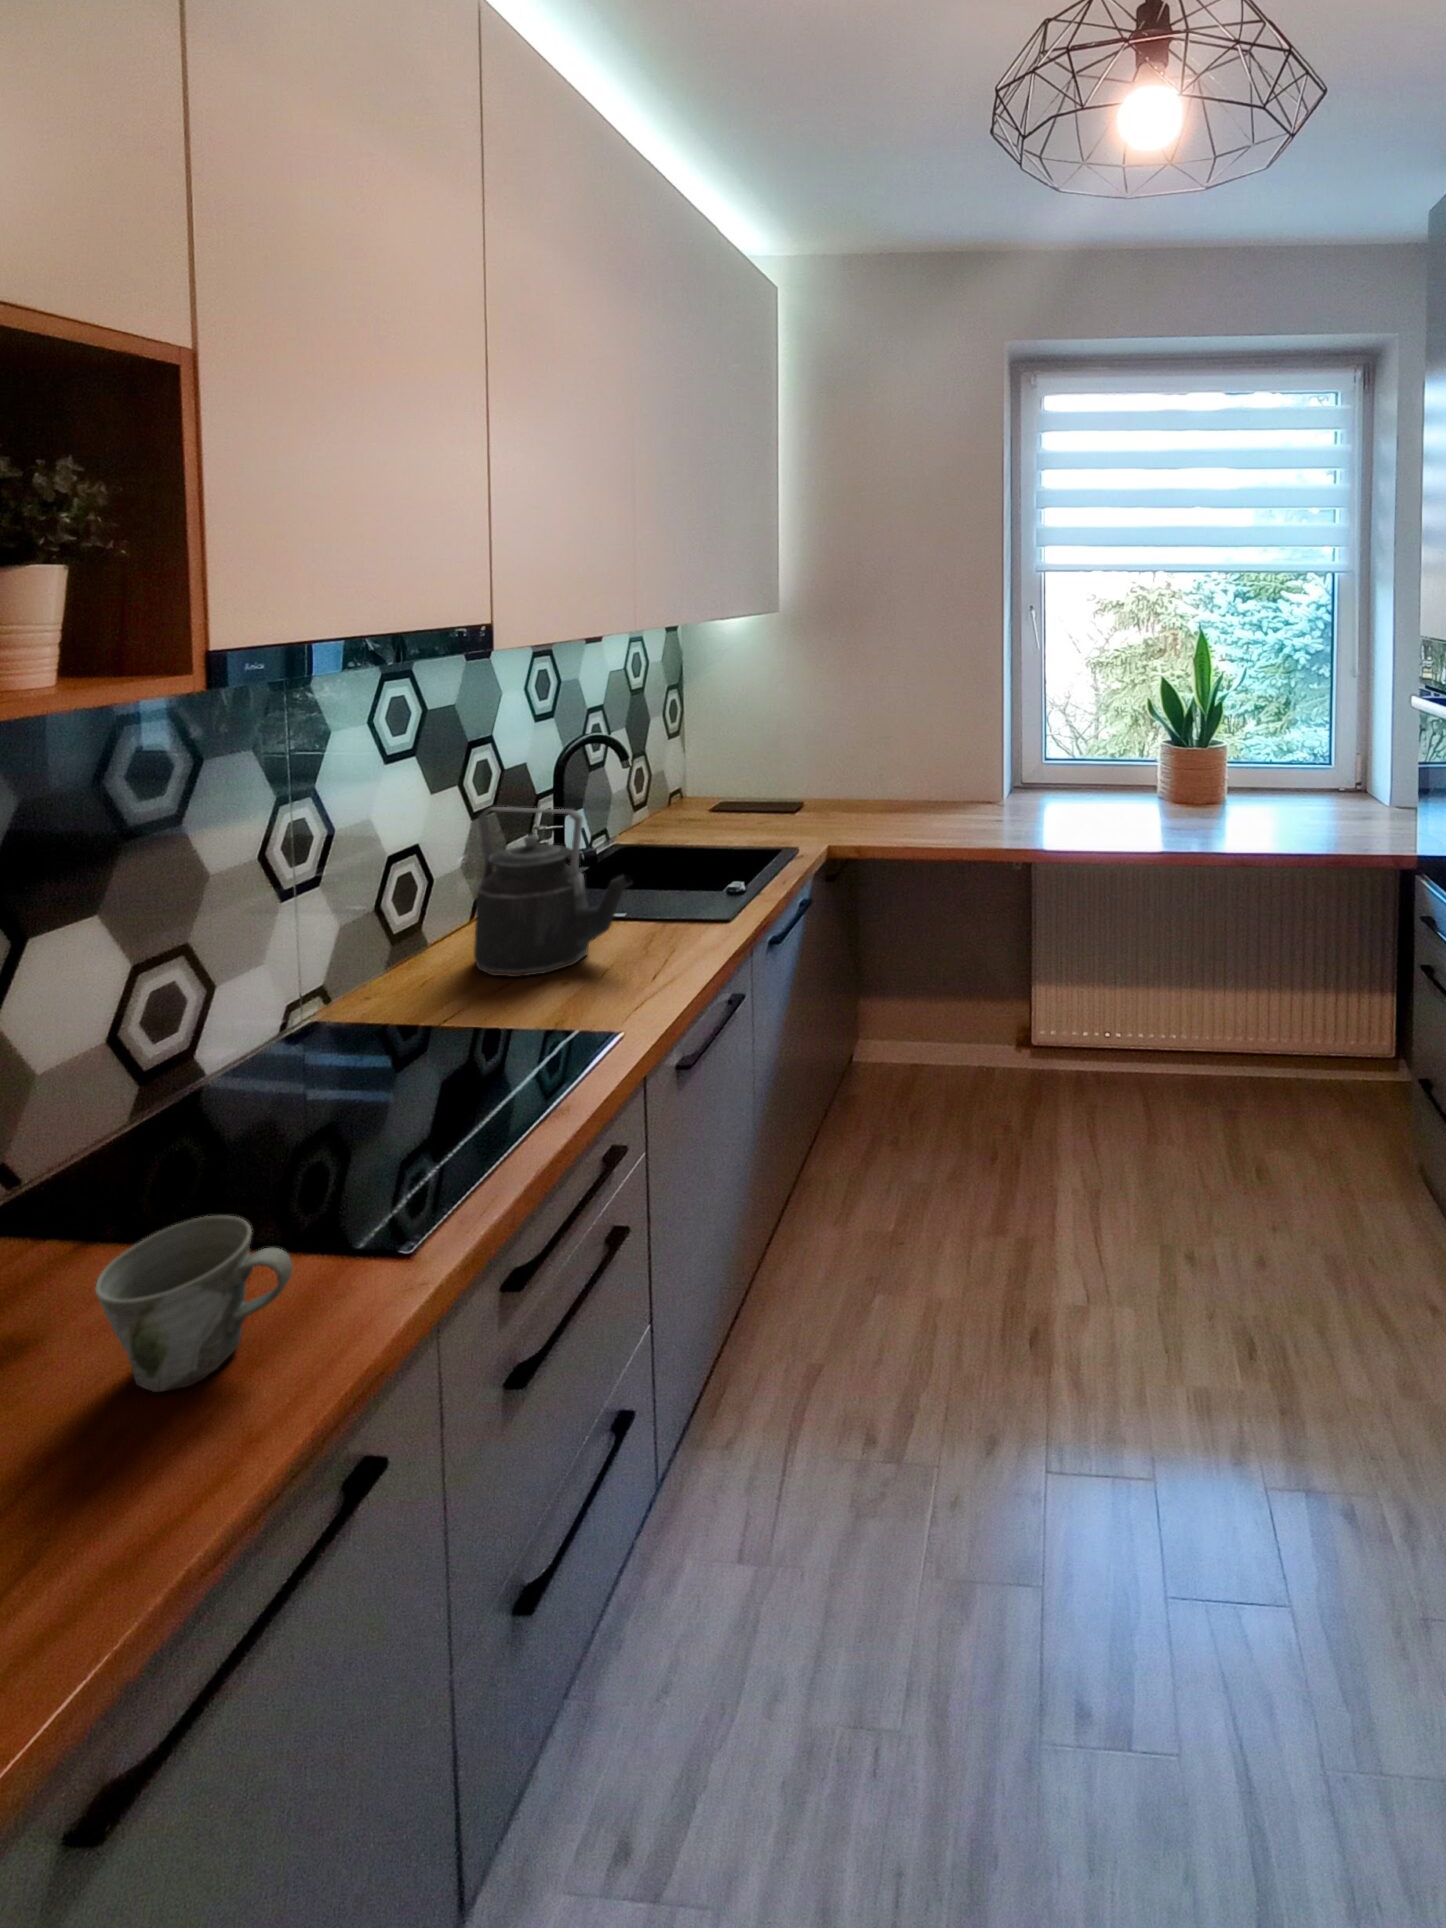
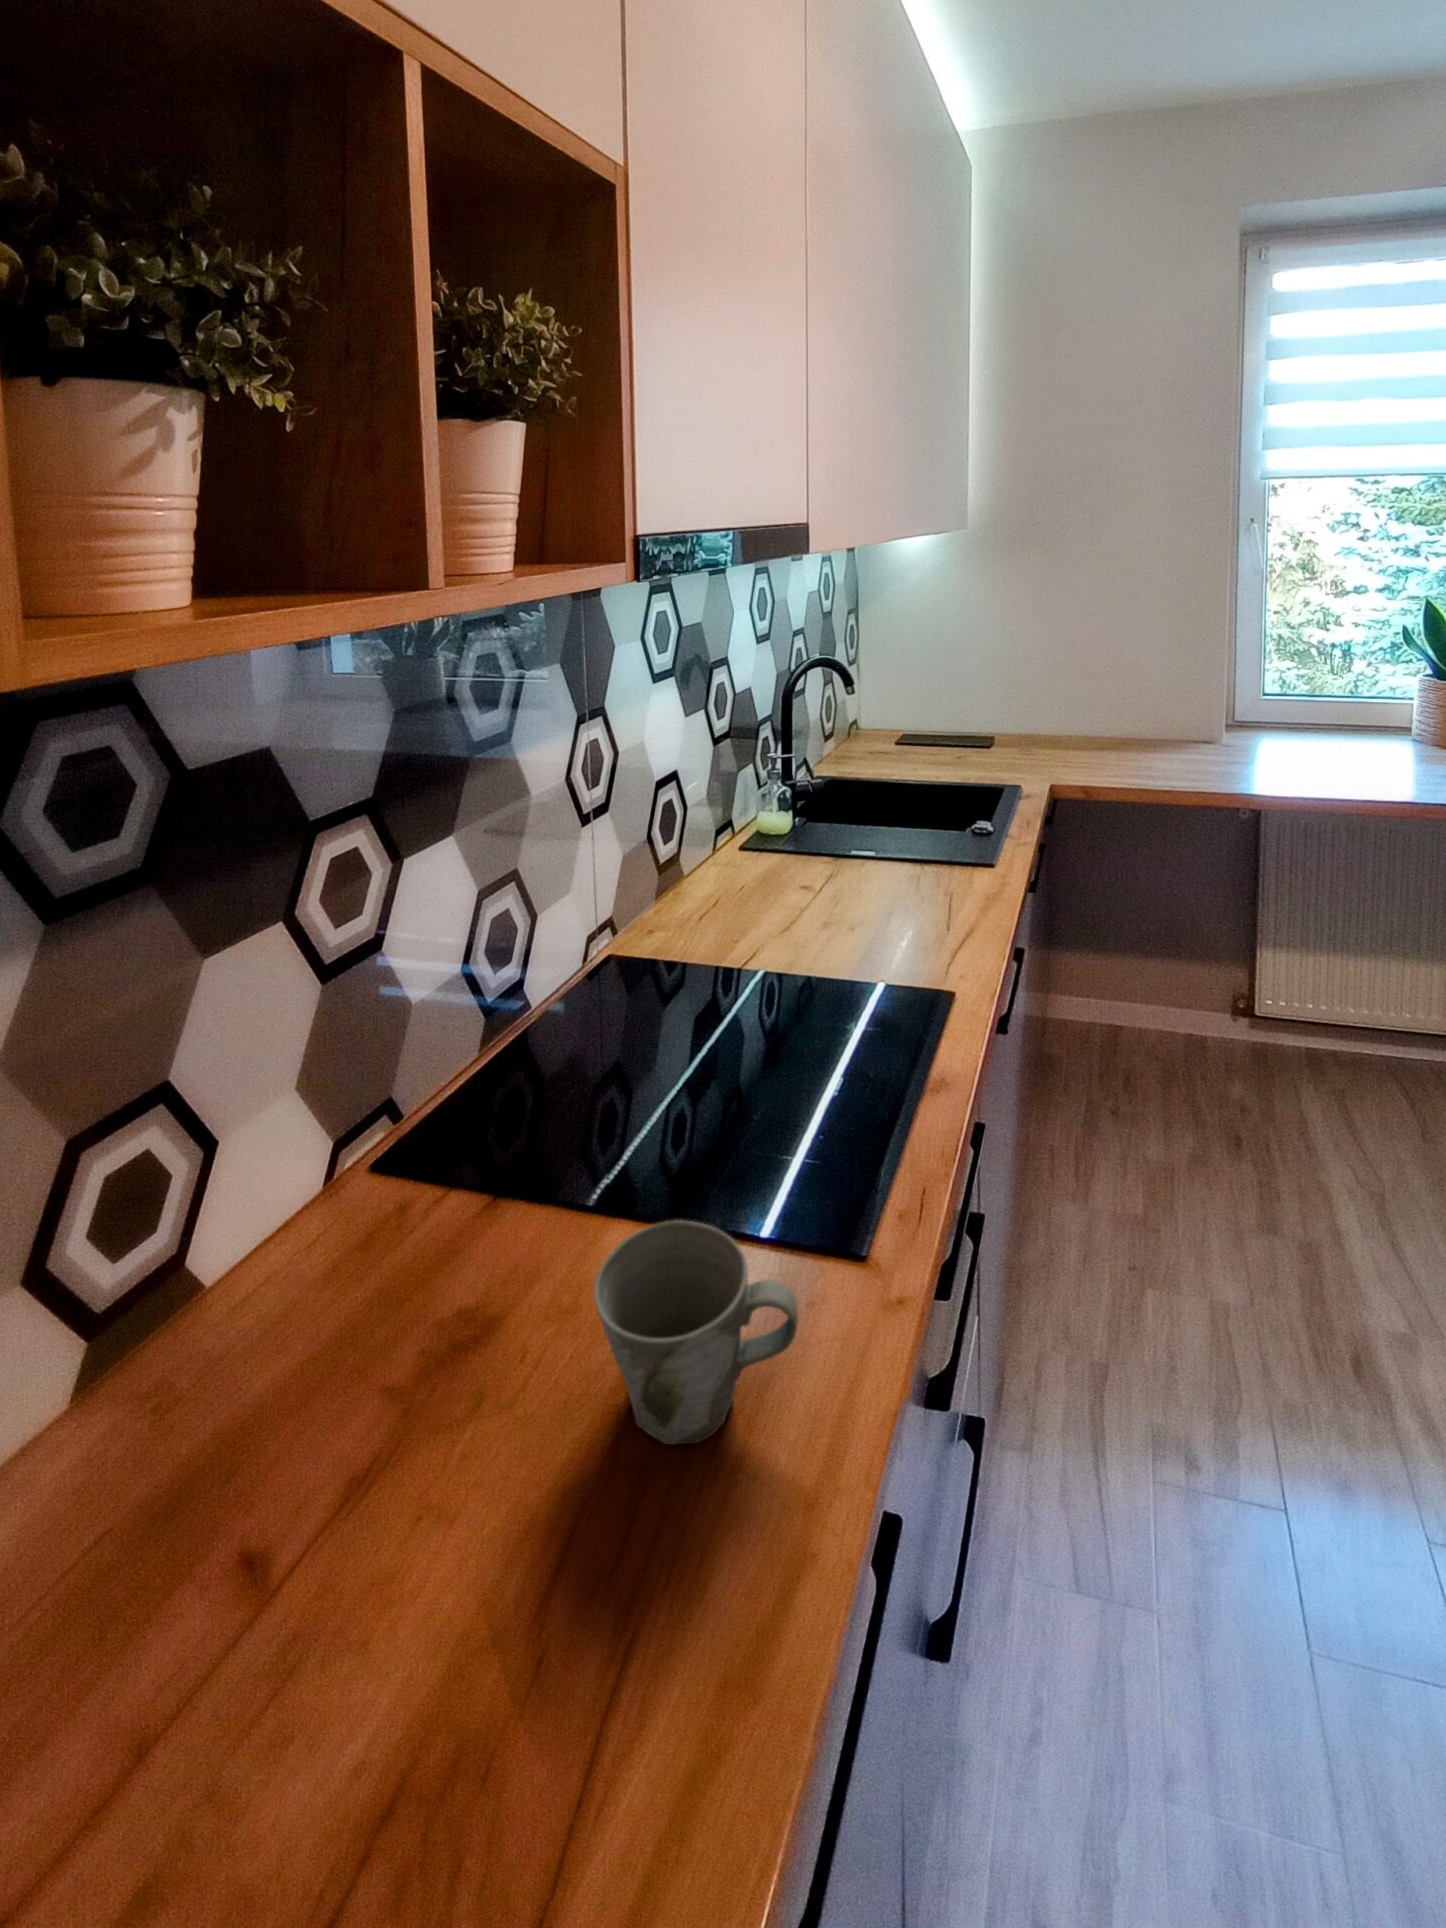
kettle: present [474,807,633,977] -> none [746,733,919,917]

